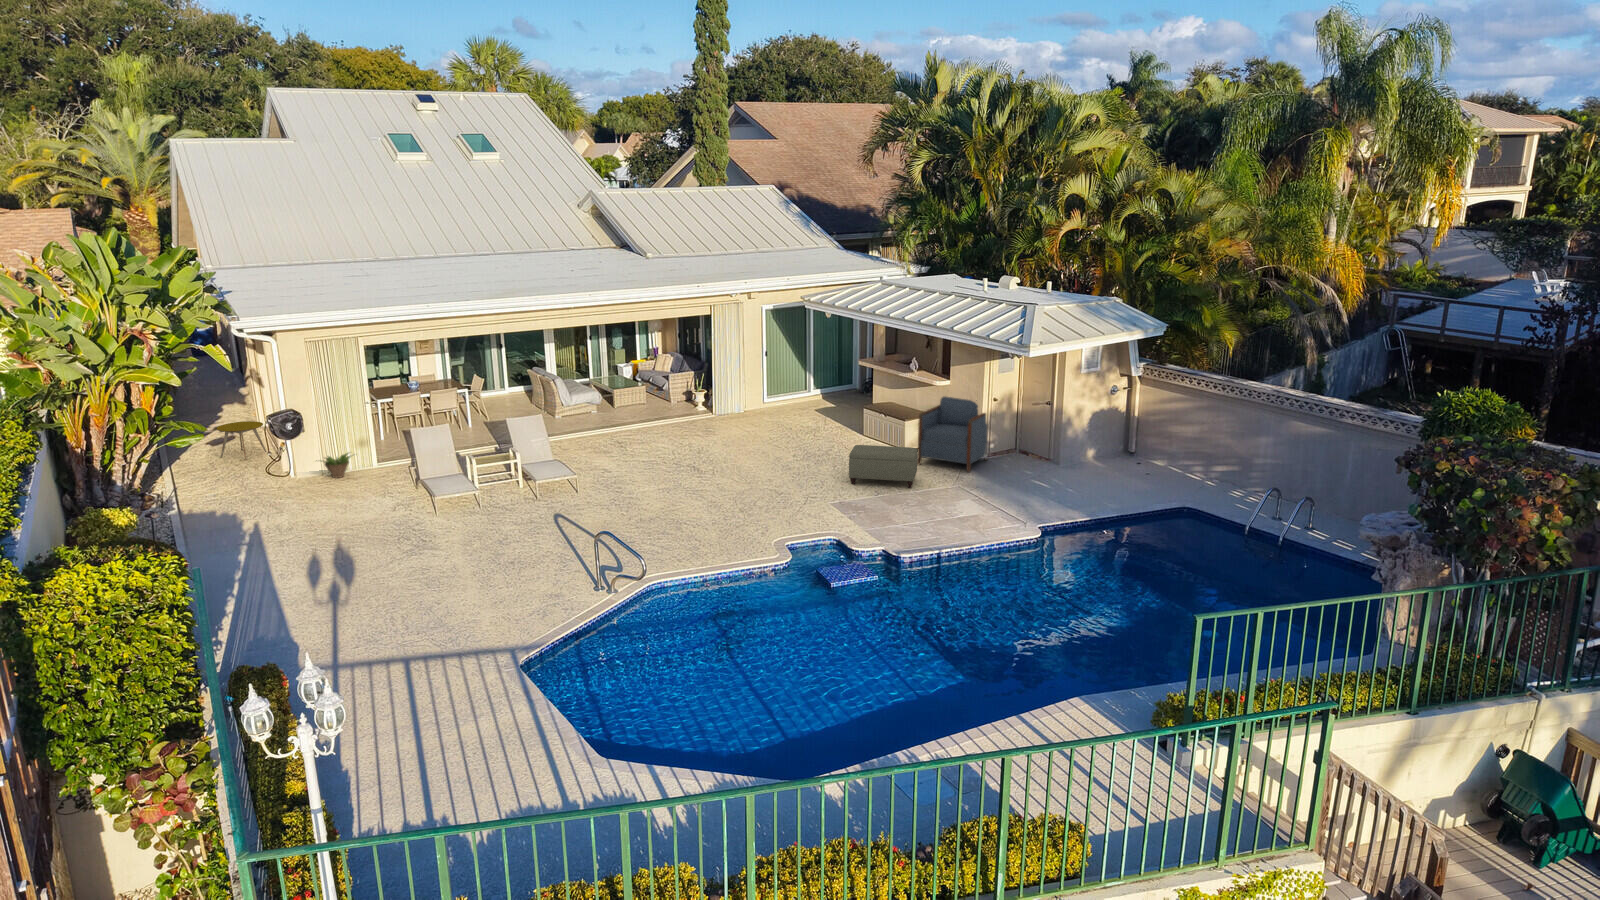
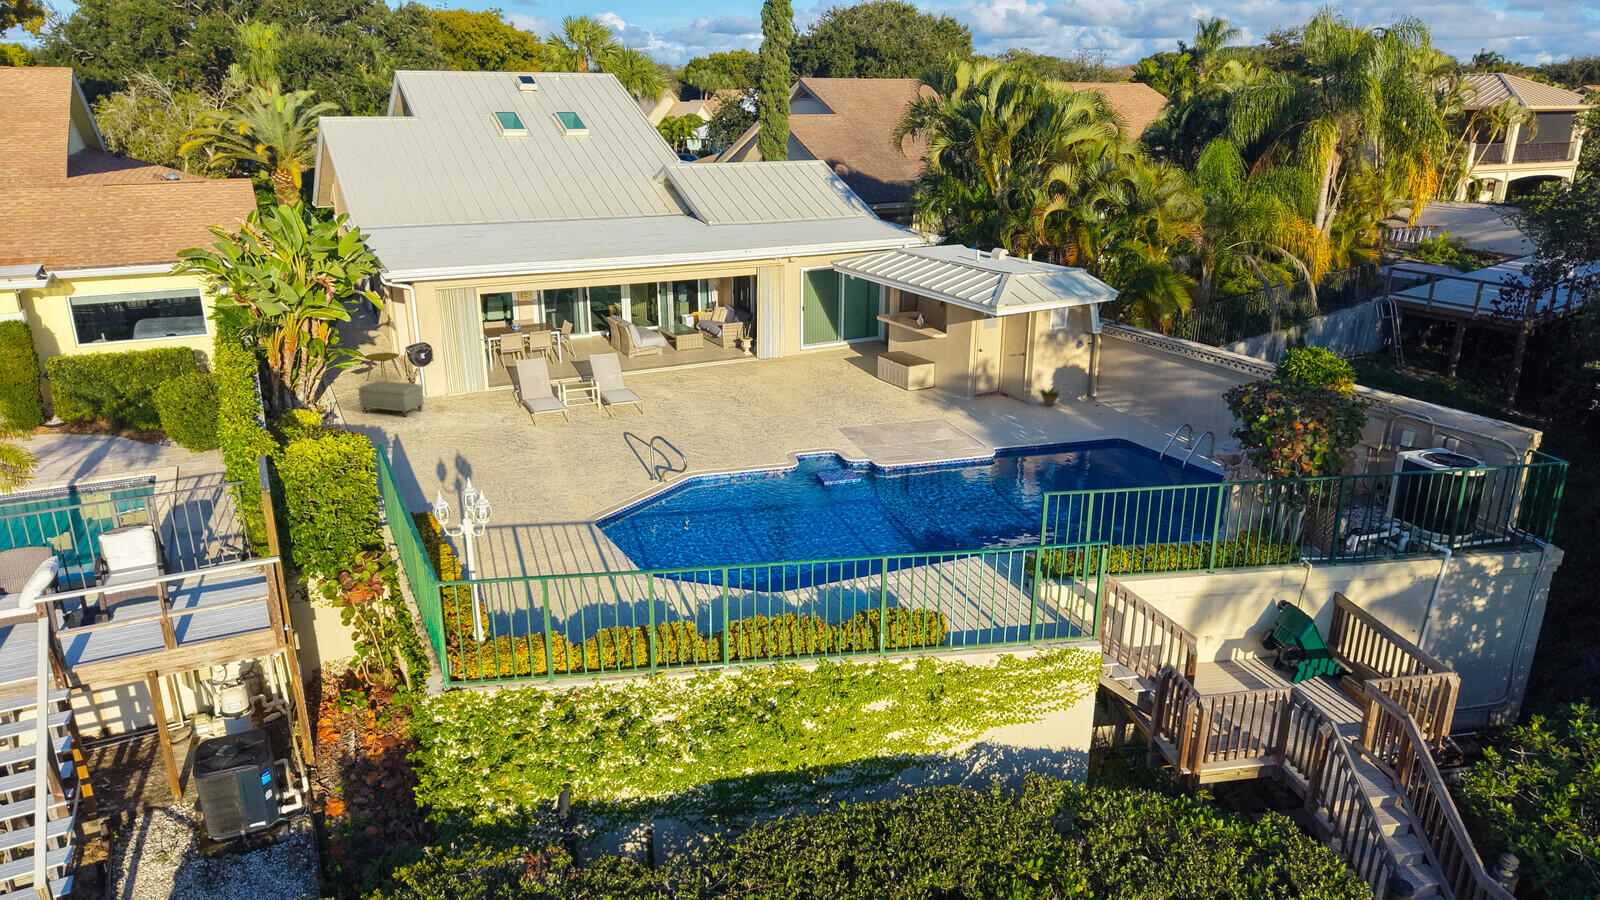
armchair: present [918,397,987,472] -> none [917,347,979,410]
ottoman: present [849,445,918,488] -> present [358,381,424,417]
decorative plant: present [321,453,351,478] -> present [1038,388,1060,406]

